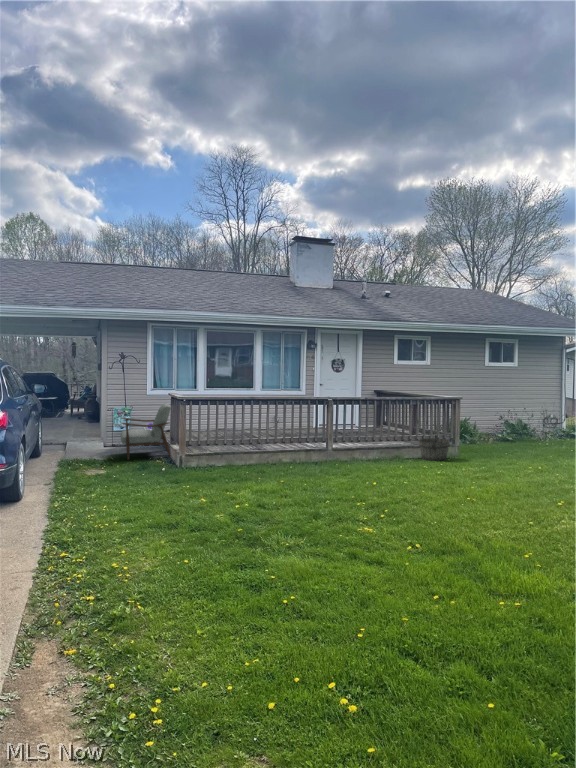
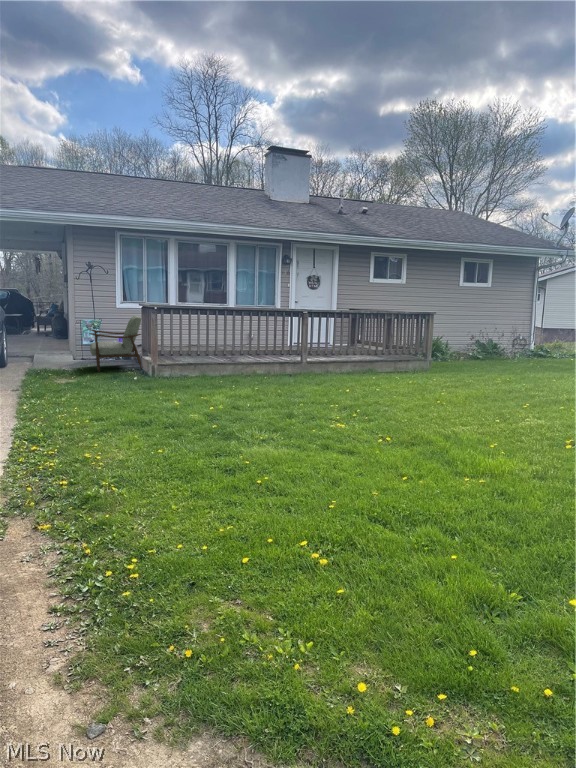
wooden bucket: present [419,435,450,461] -> none [392,348,422,375]

